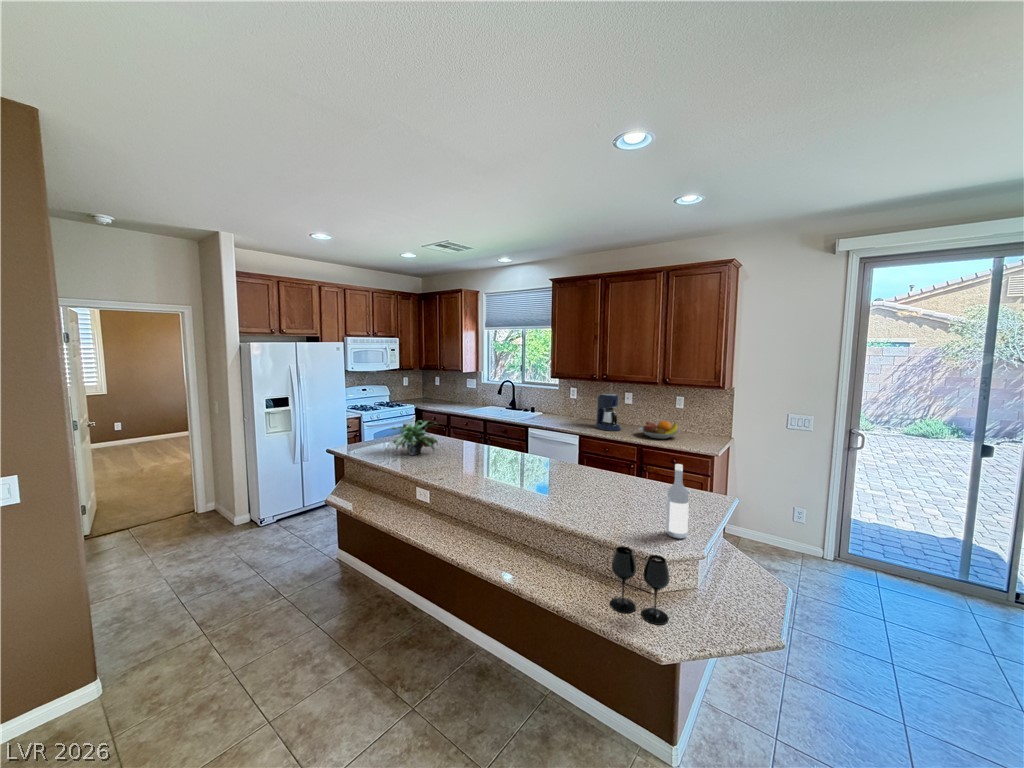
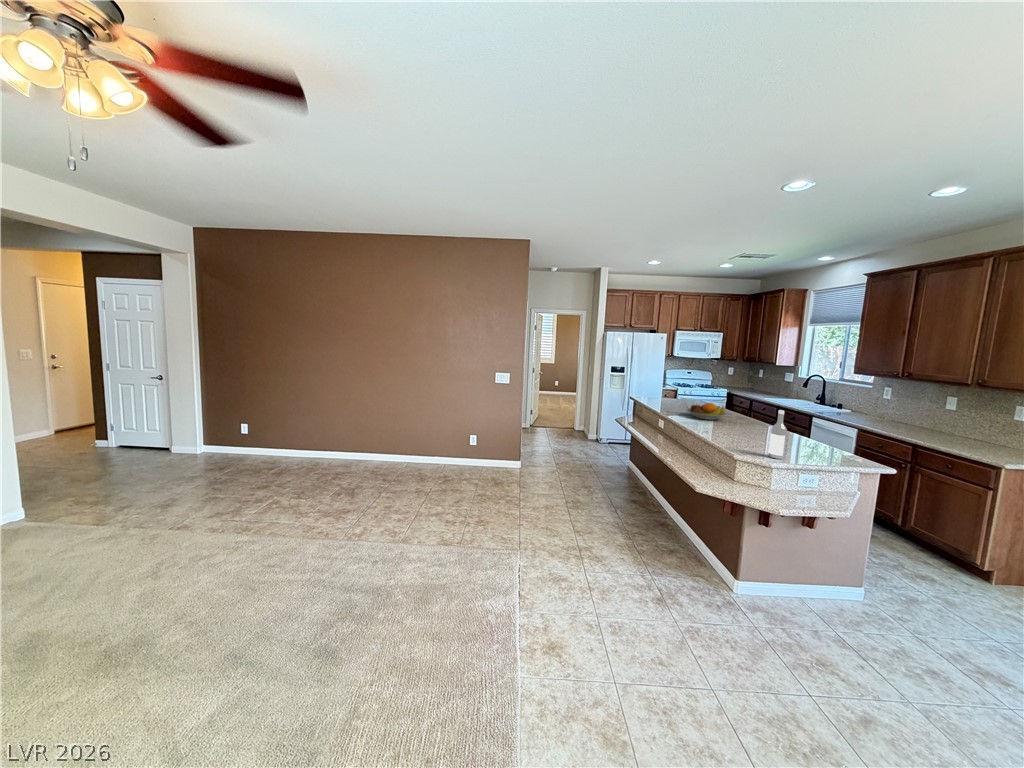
coffee maker: present [595,394,621,431] -> none [887,393,922,433]
potted plant: present [391,420,437,455] -> none [661,383,695,407]
fruit bowl: present [639,421,680,439] -> present [686,403,727,420]
wine glass: present [610,546,670,625] -> none [709,447,740,490]

